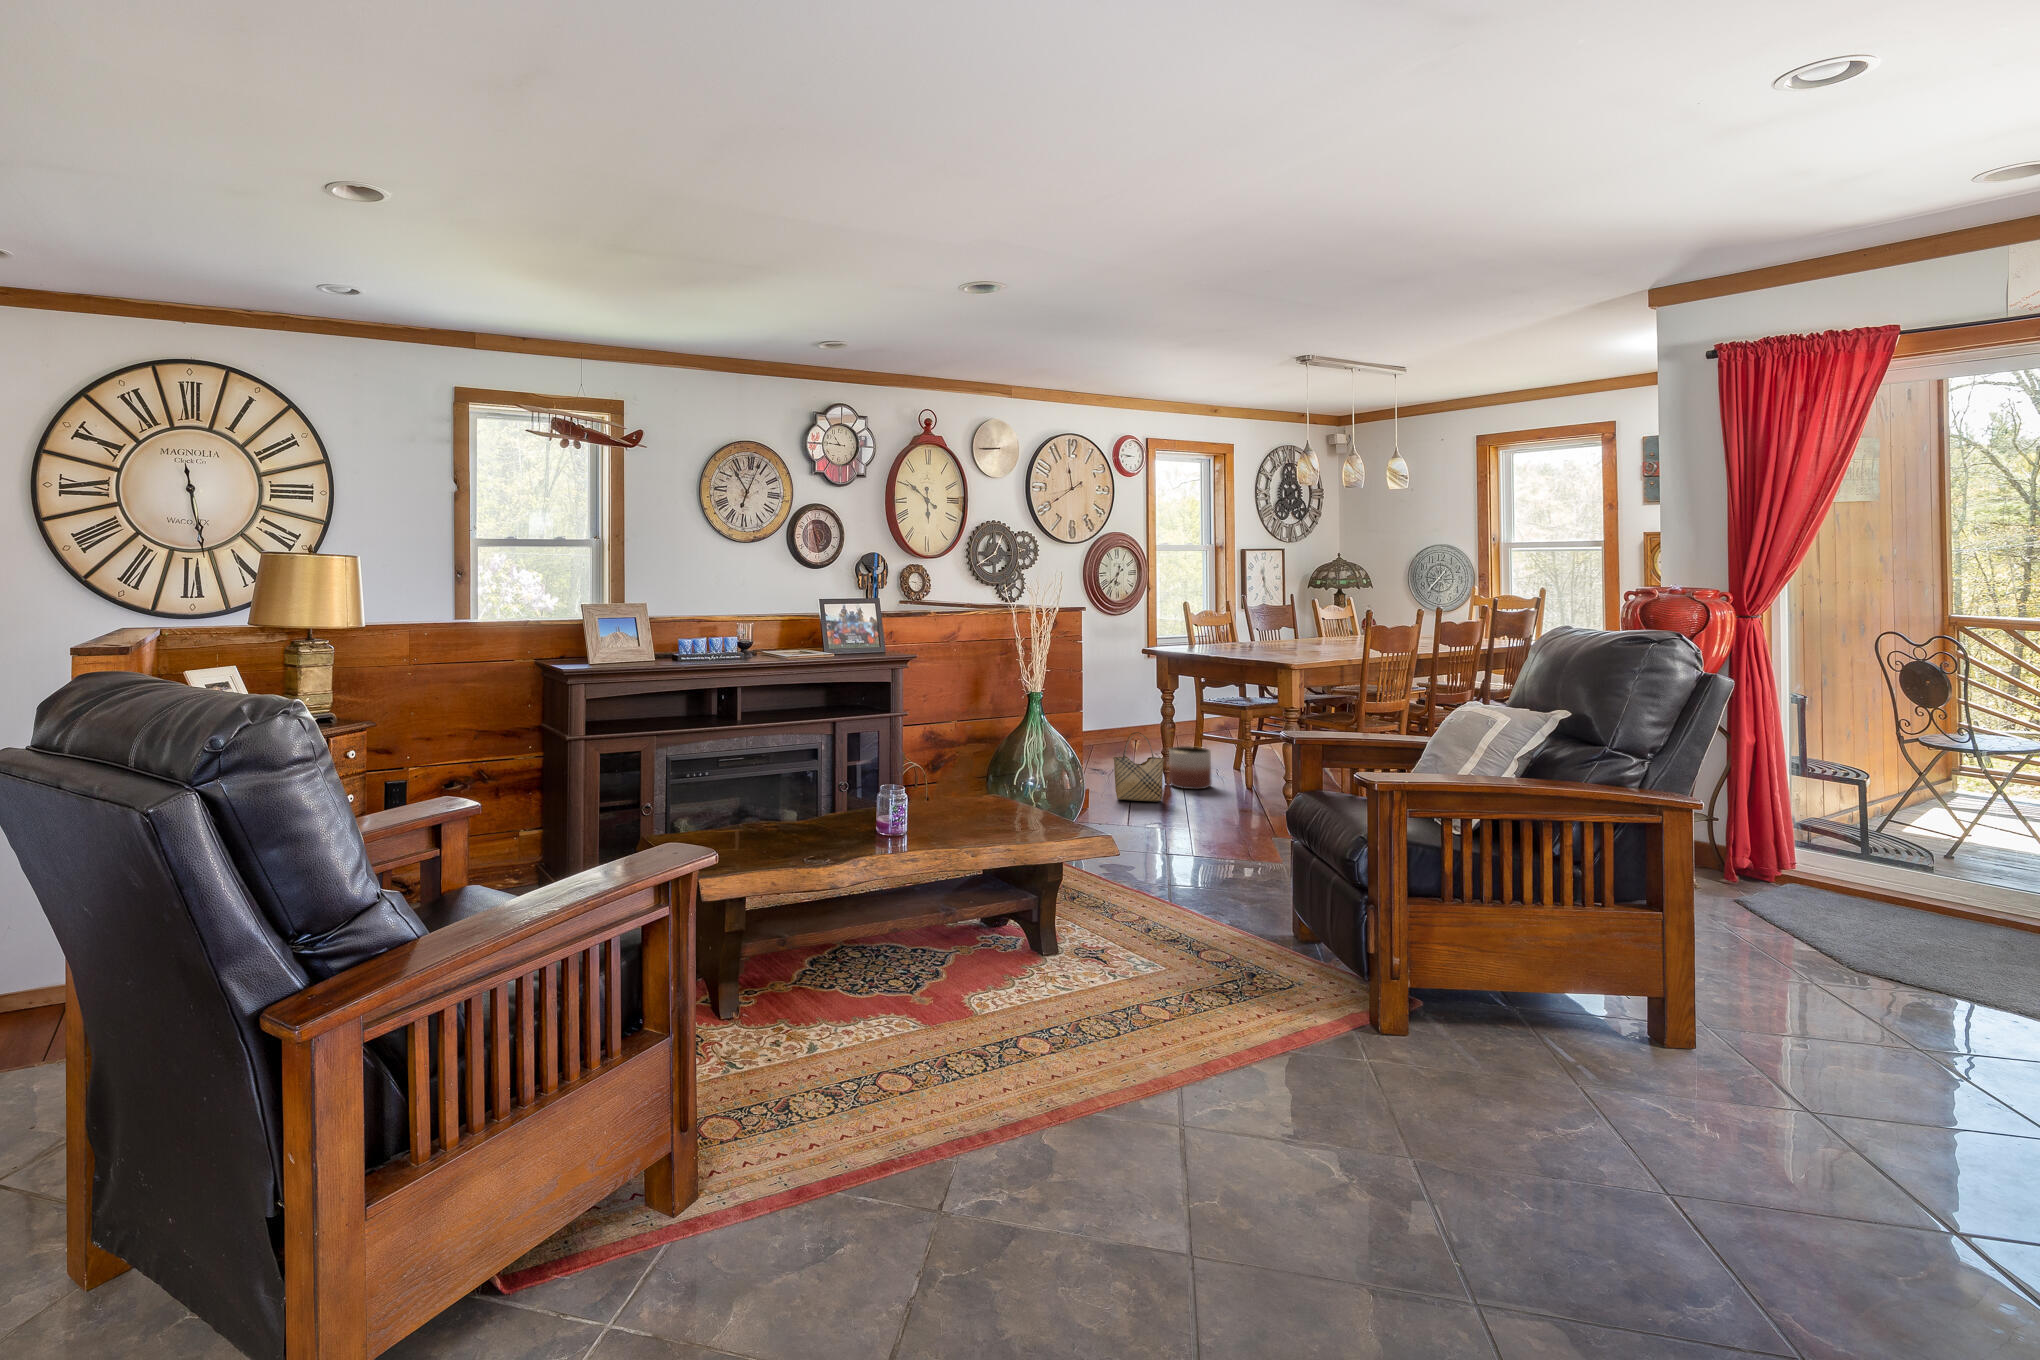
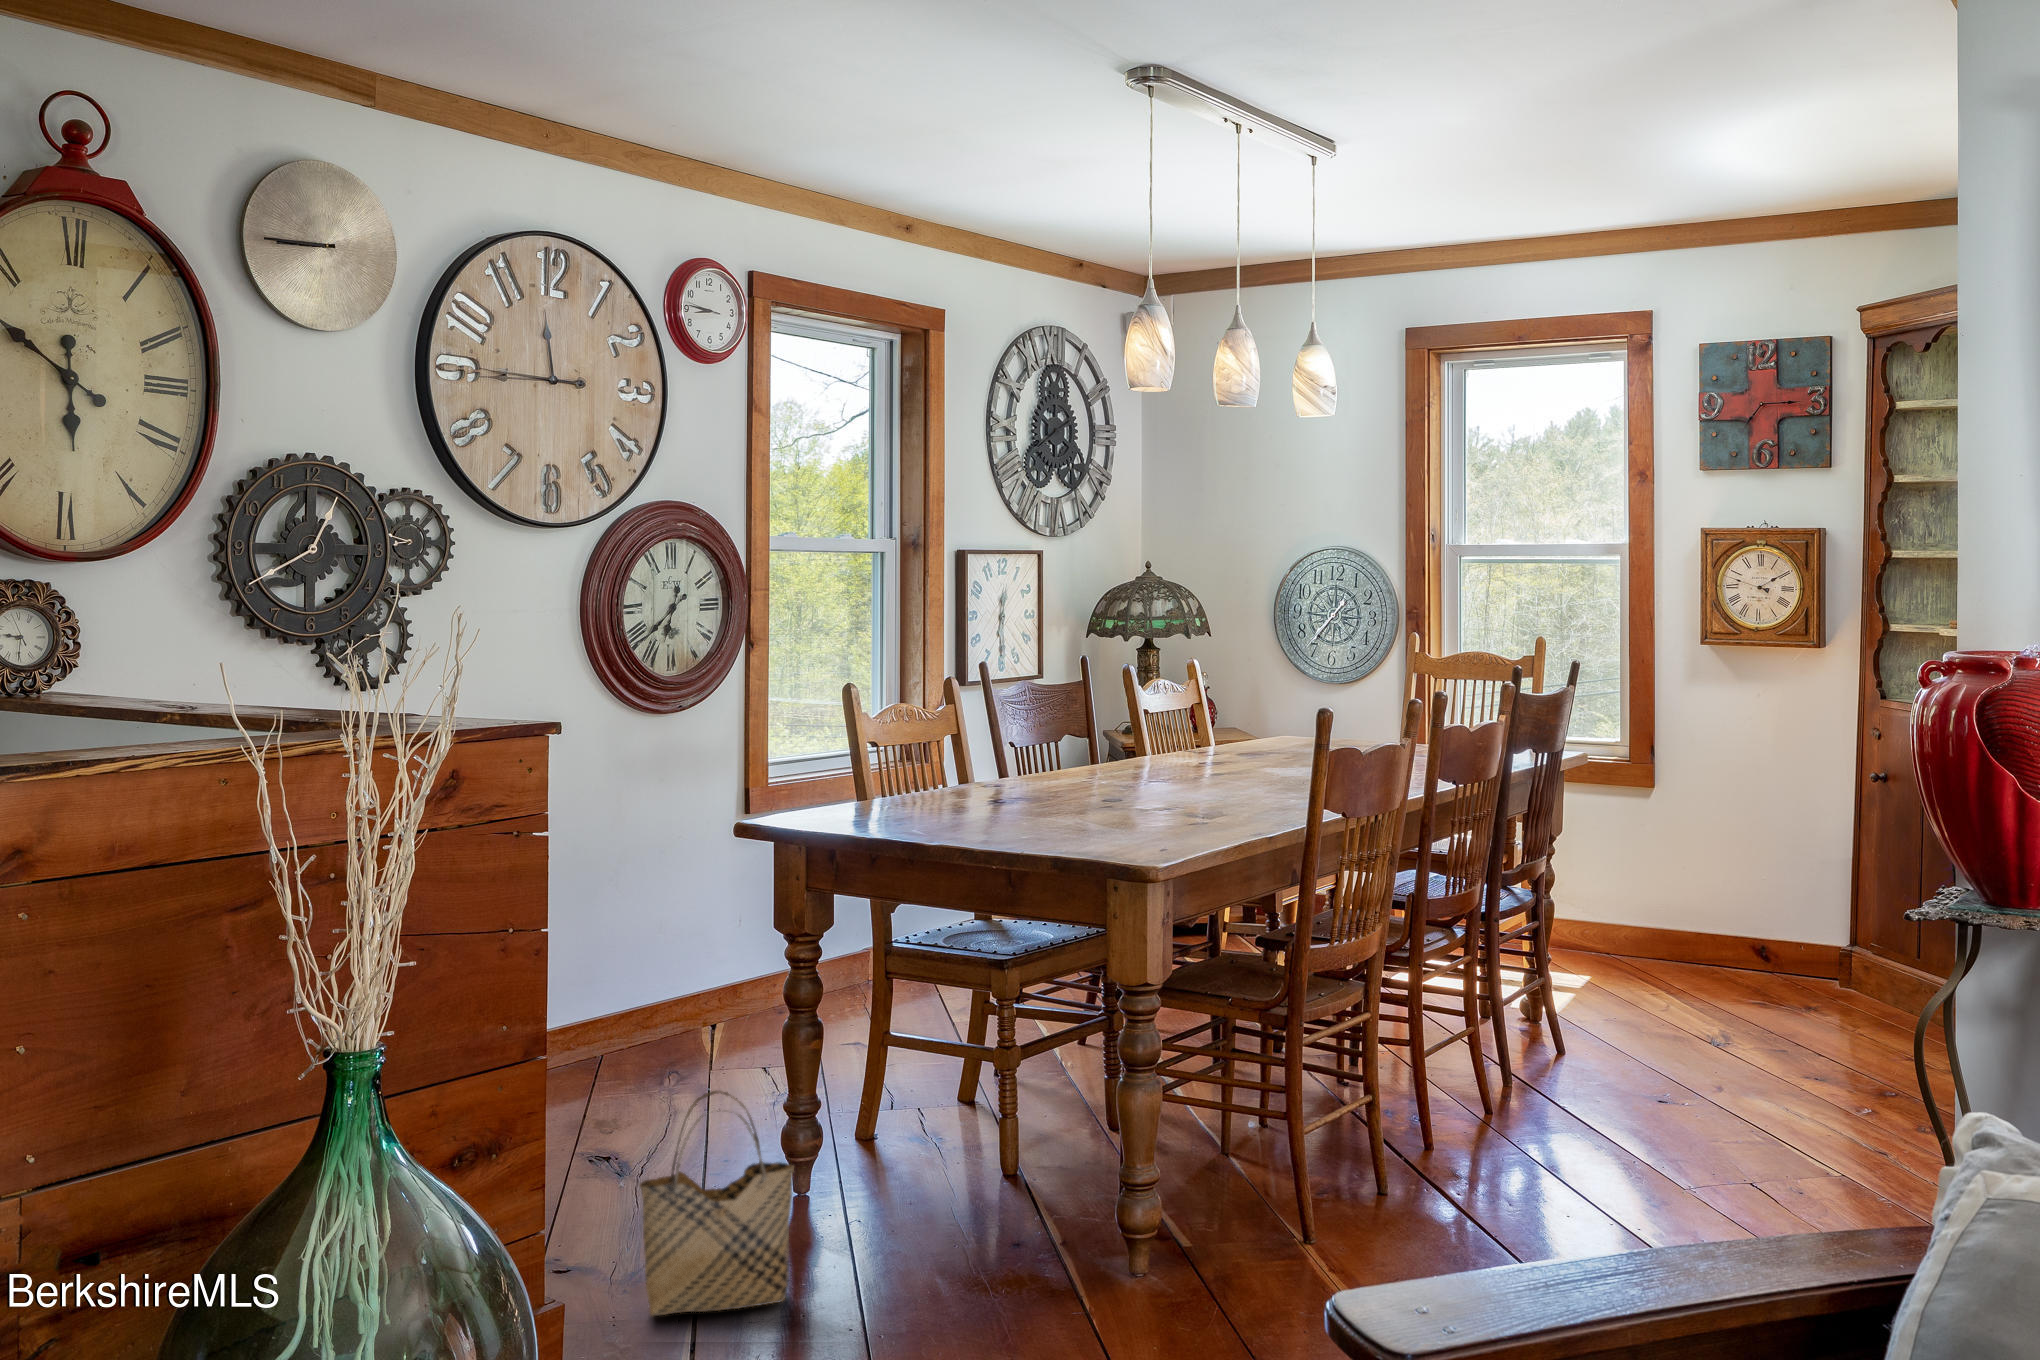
planter: present [1169,746,1211,789] -> none [805,1086,917,1219]

